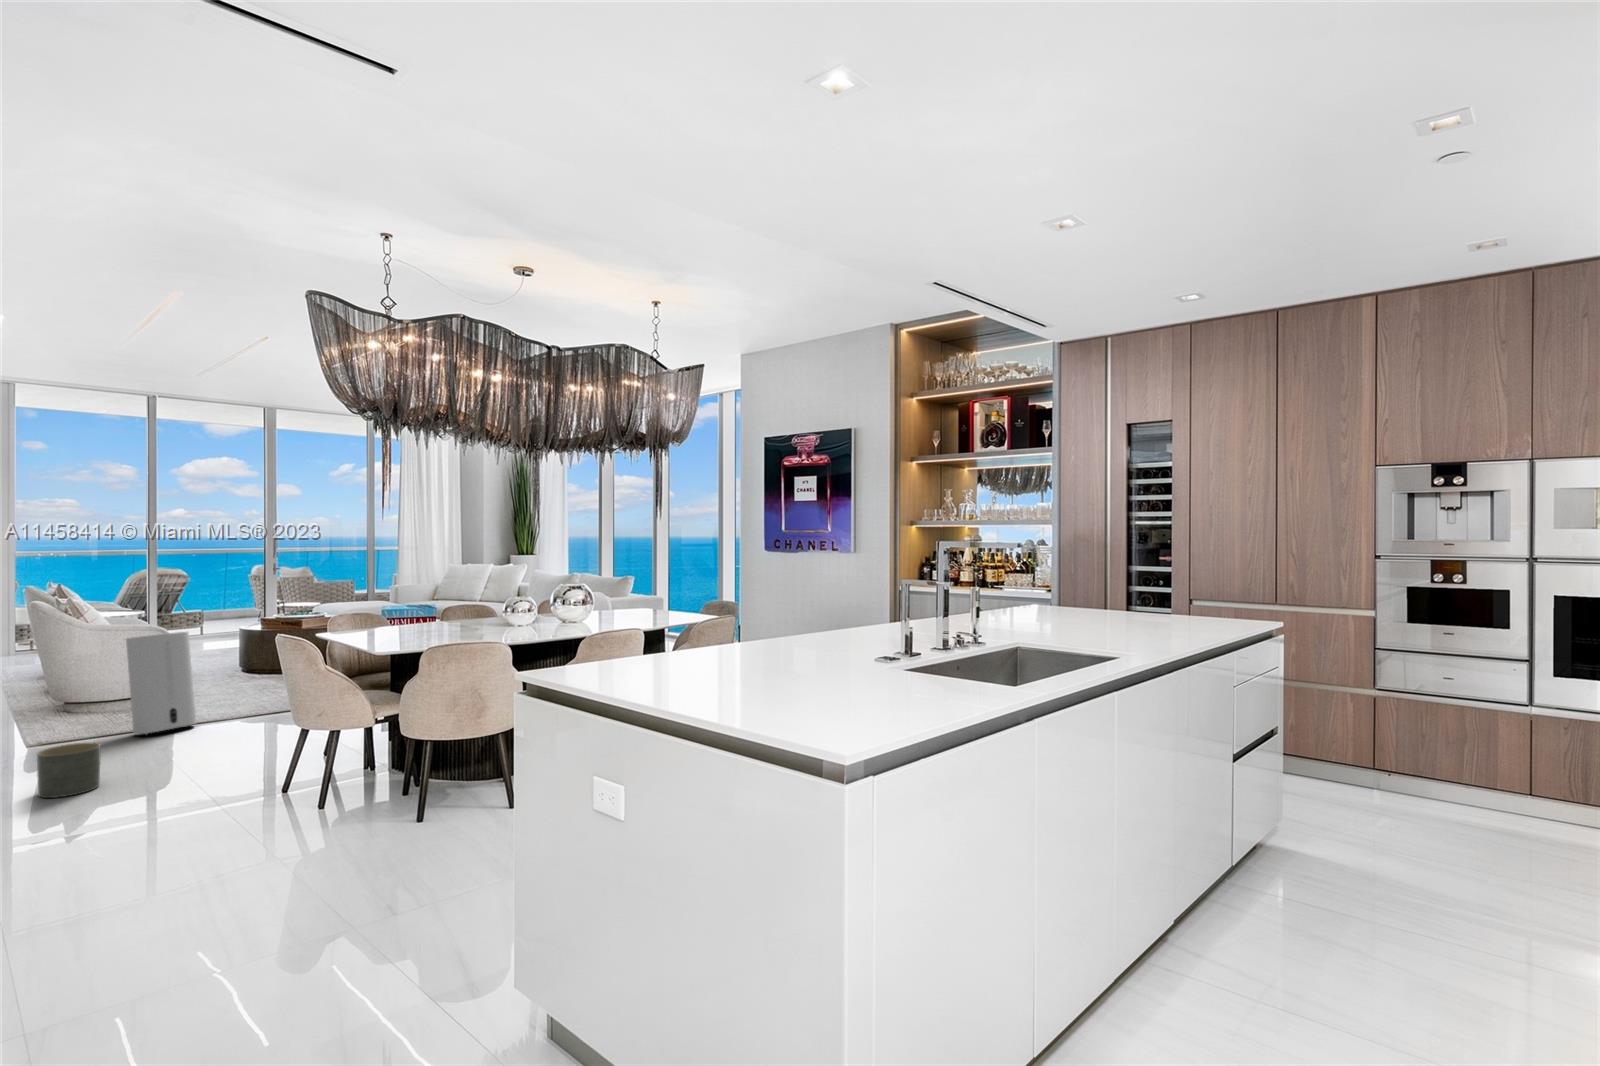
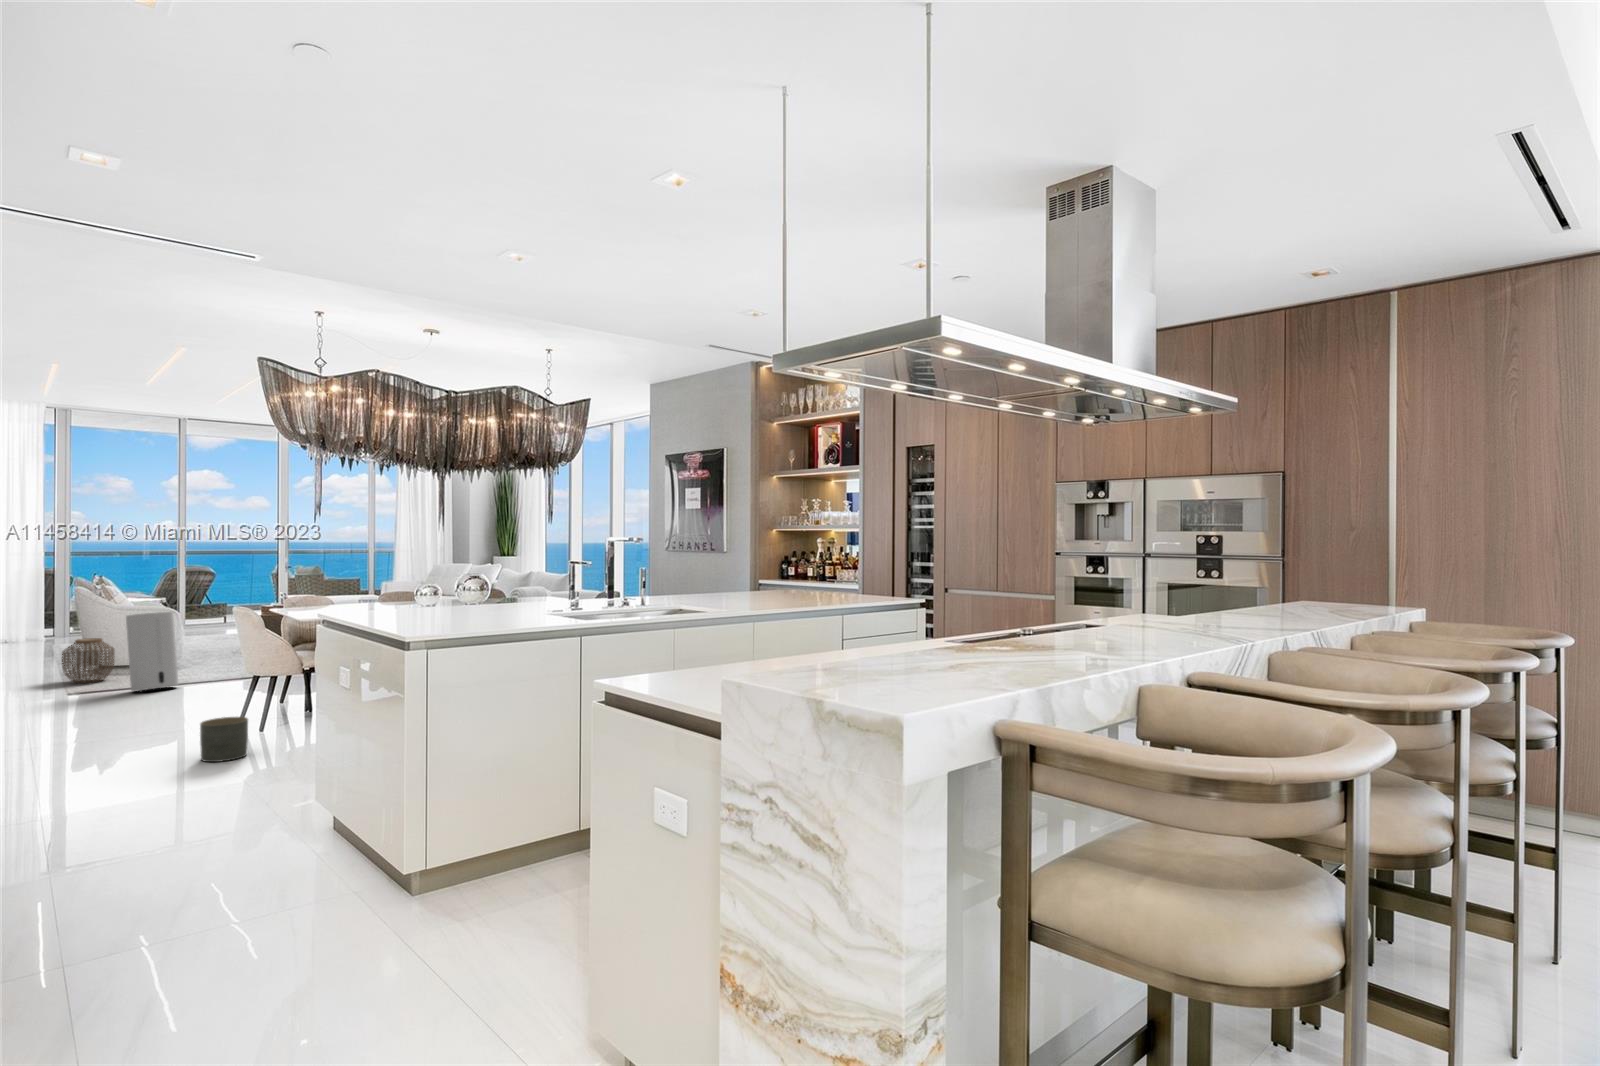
woven basket: none [45,663,115,721] -> present [62,638,115,683]
planter: present [37,742,101,798] -> present [200,717,248,762]

